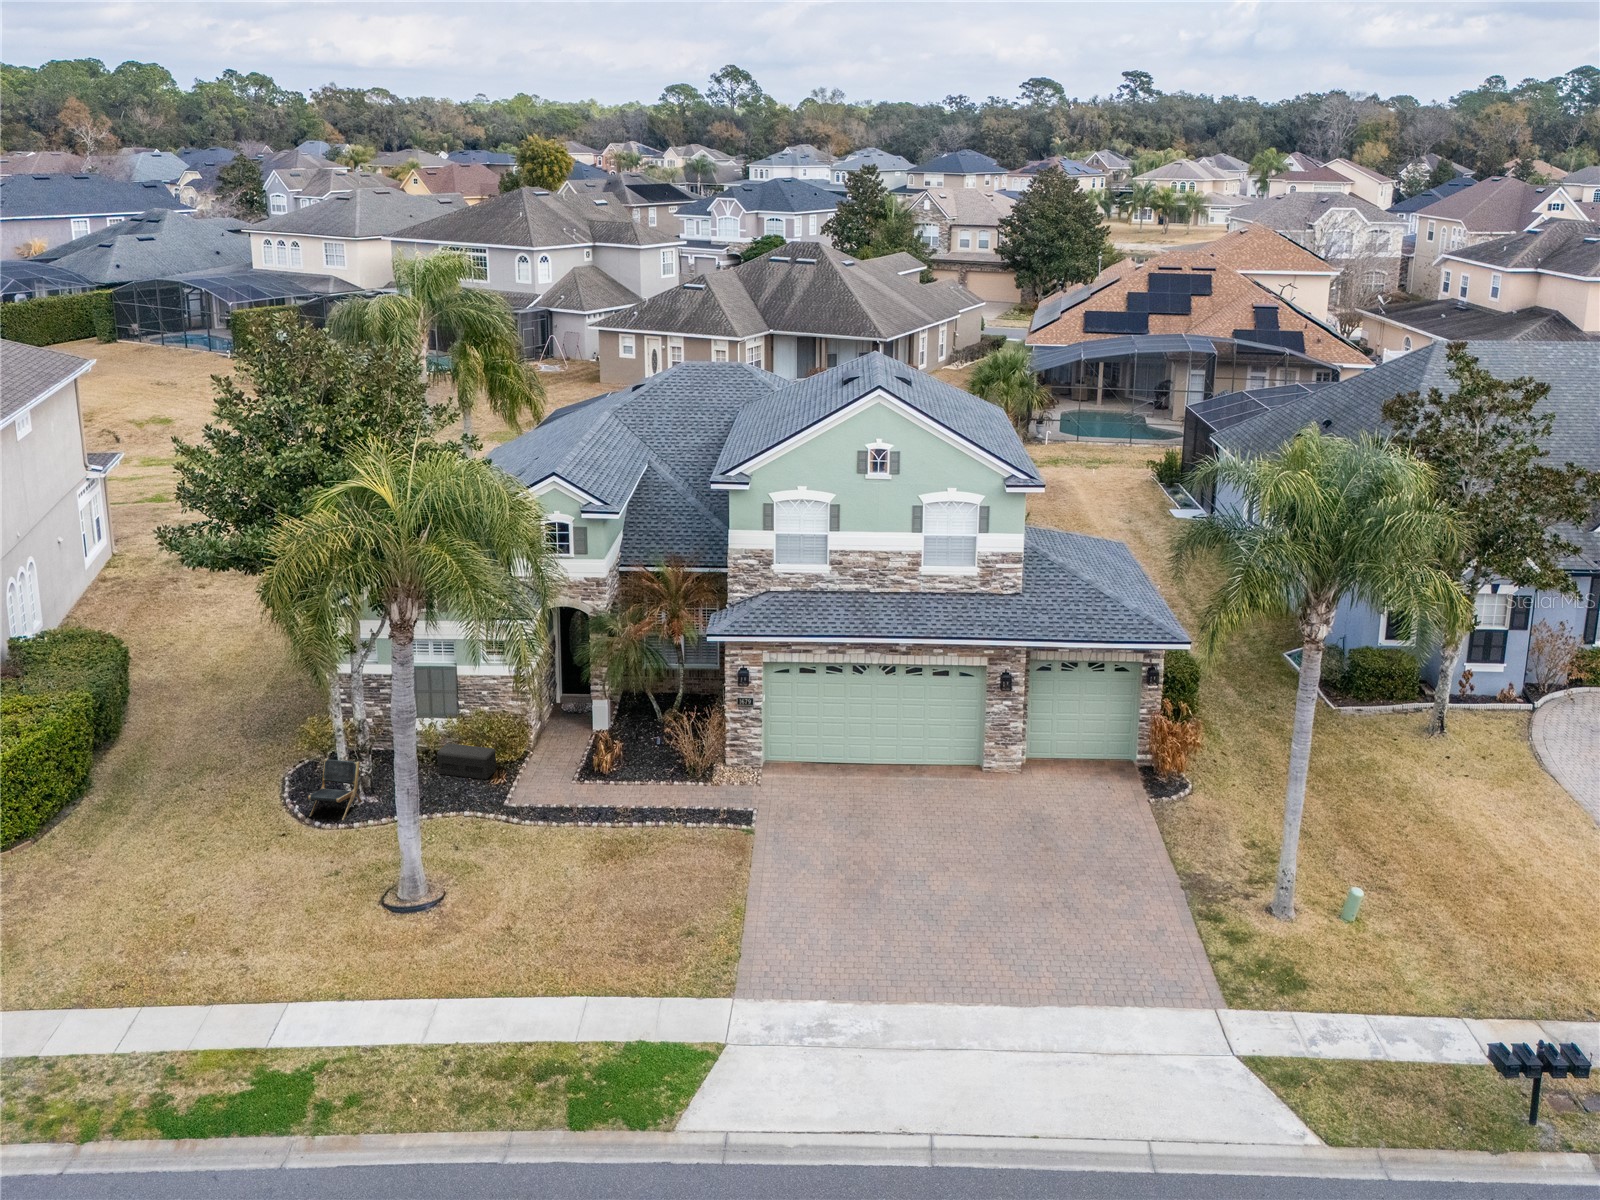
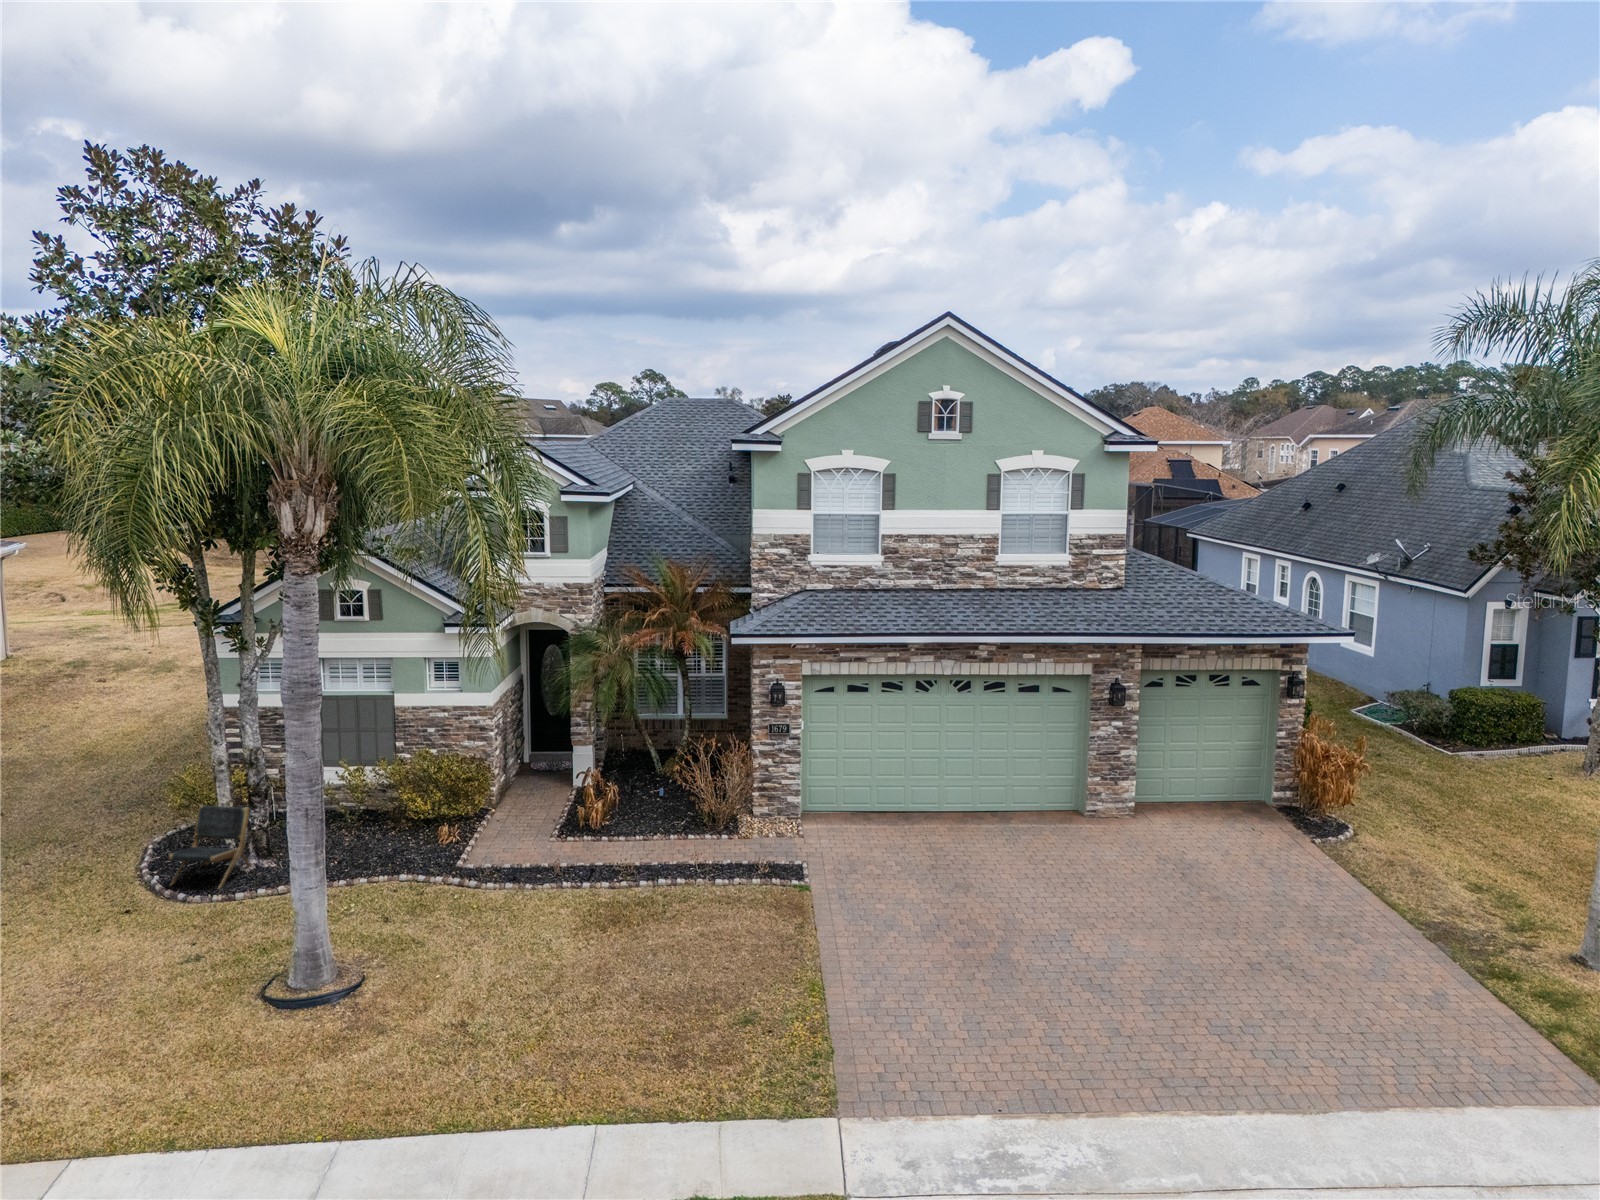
storage bench: present [437,744,496,780] -> none [363,792,445,838]

